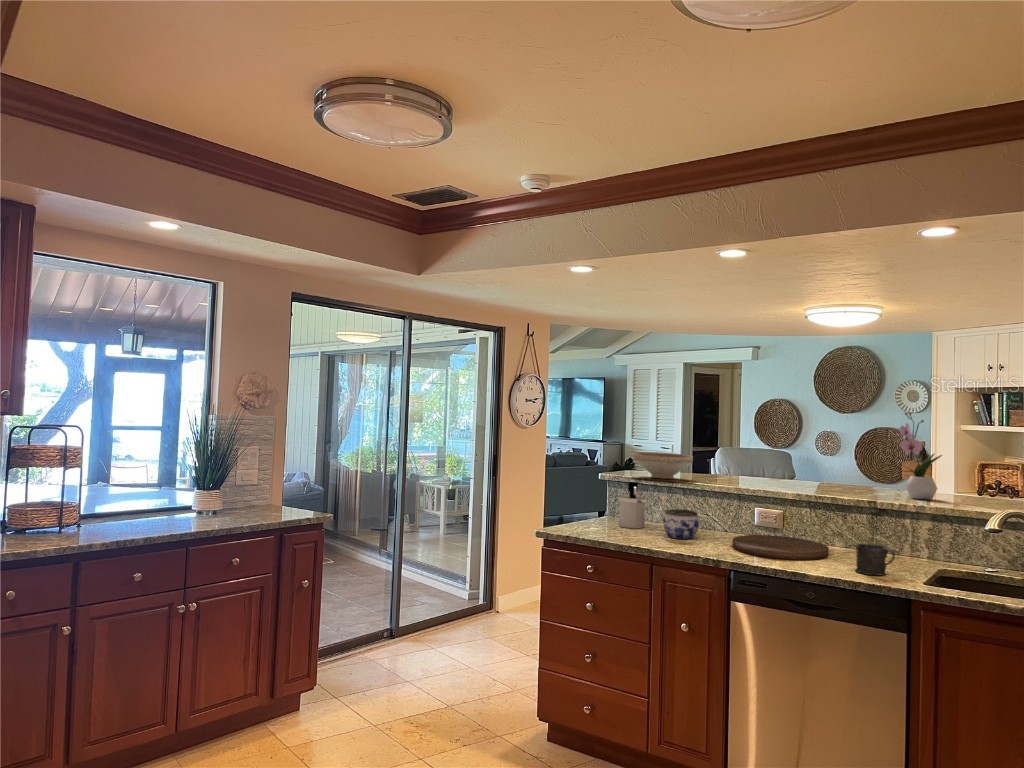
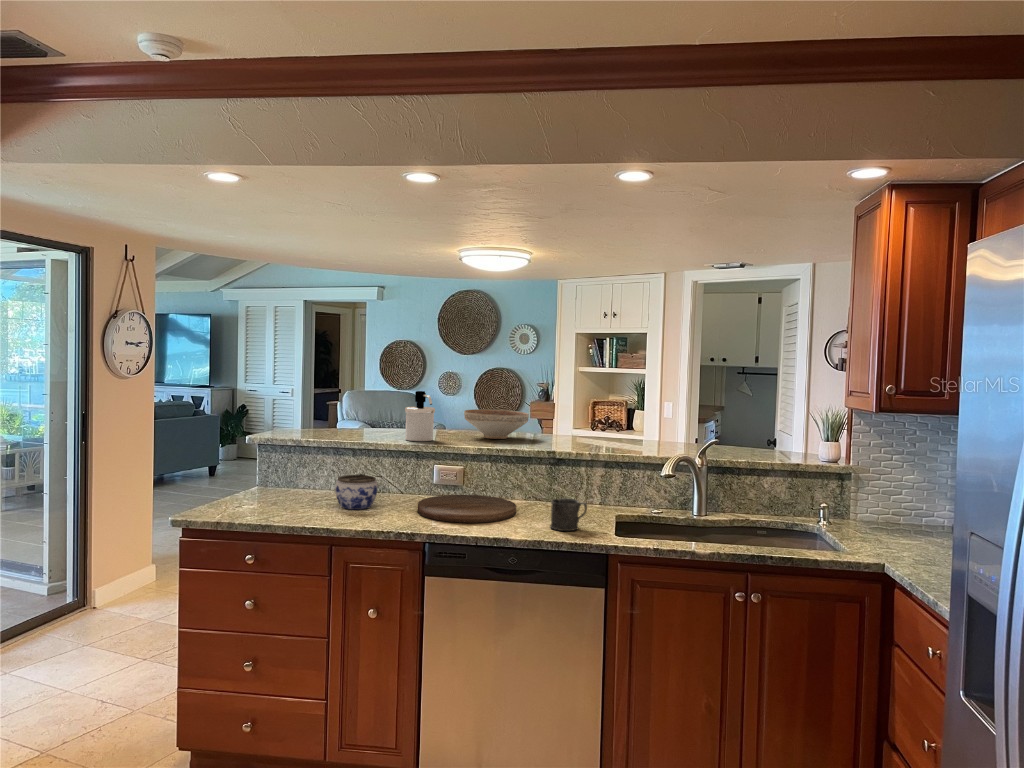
flower arrangement: present [899,412,942,499] -> none [570,359,608,445]
decorative bowl: present [634,452,693,479] -> present [464,409,529,439]
soap dispenser: present [619,482,646,528] -> present [405,391,435,441]

